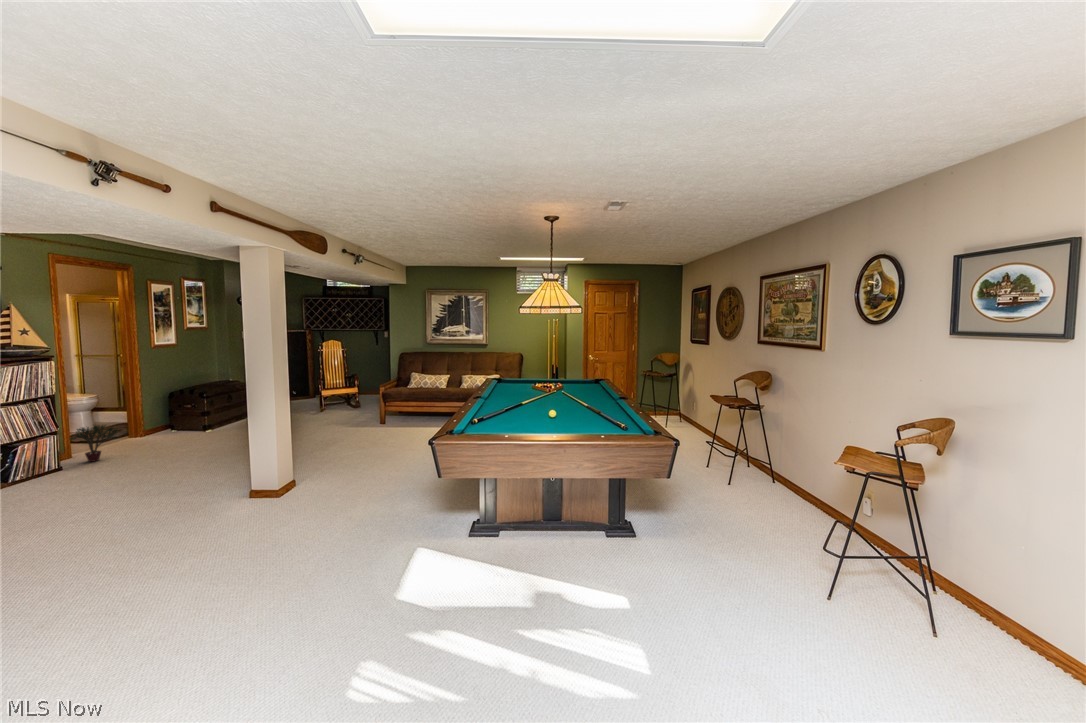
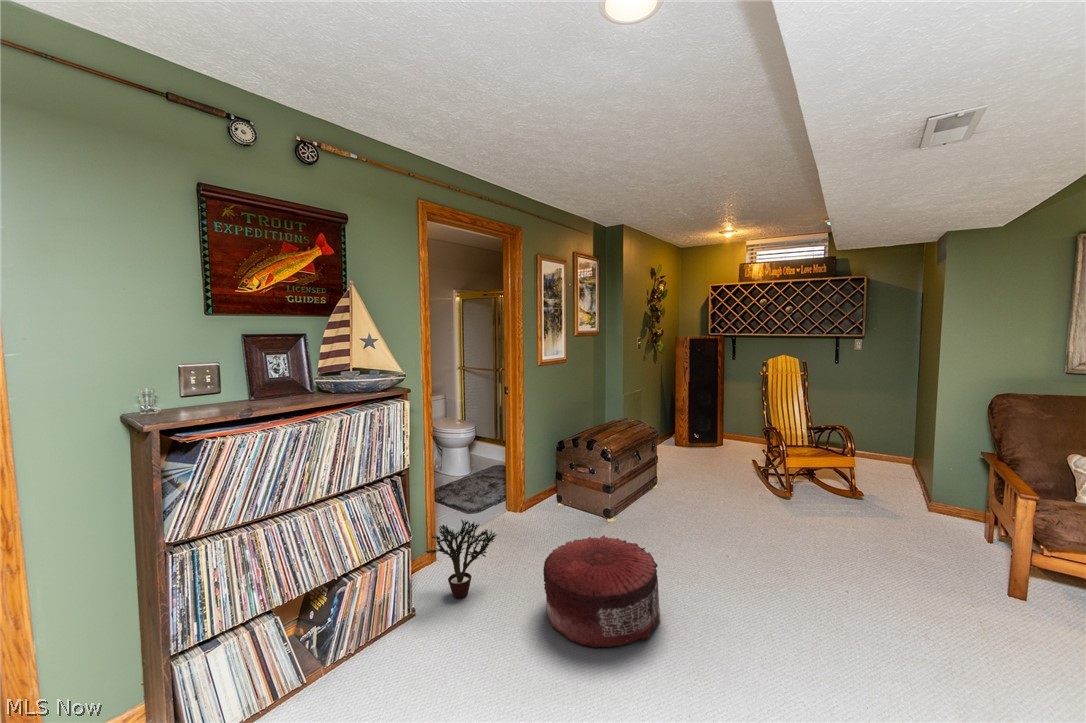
pouf: none [148,424,215,460] -> present [543,535,660,648]

